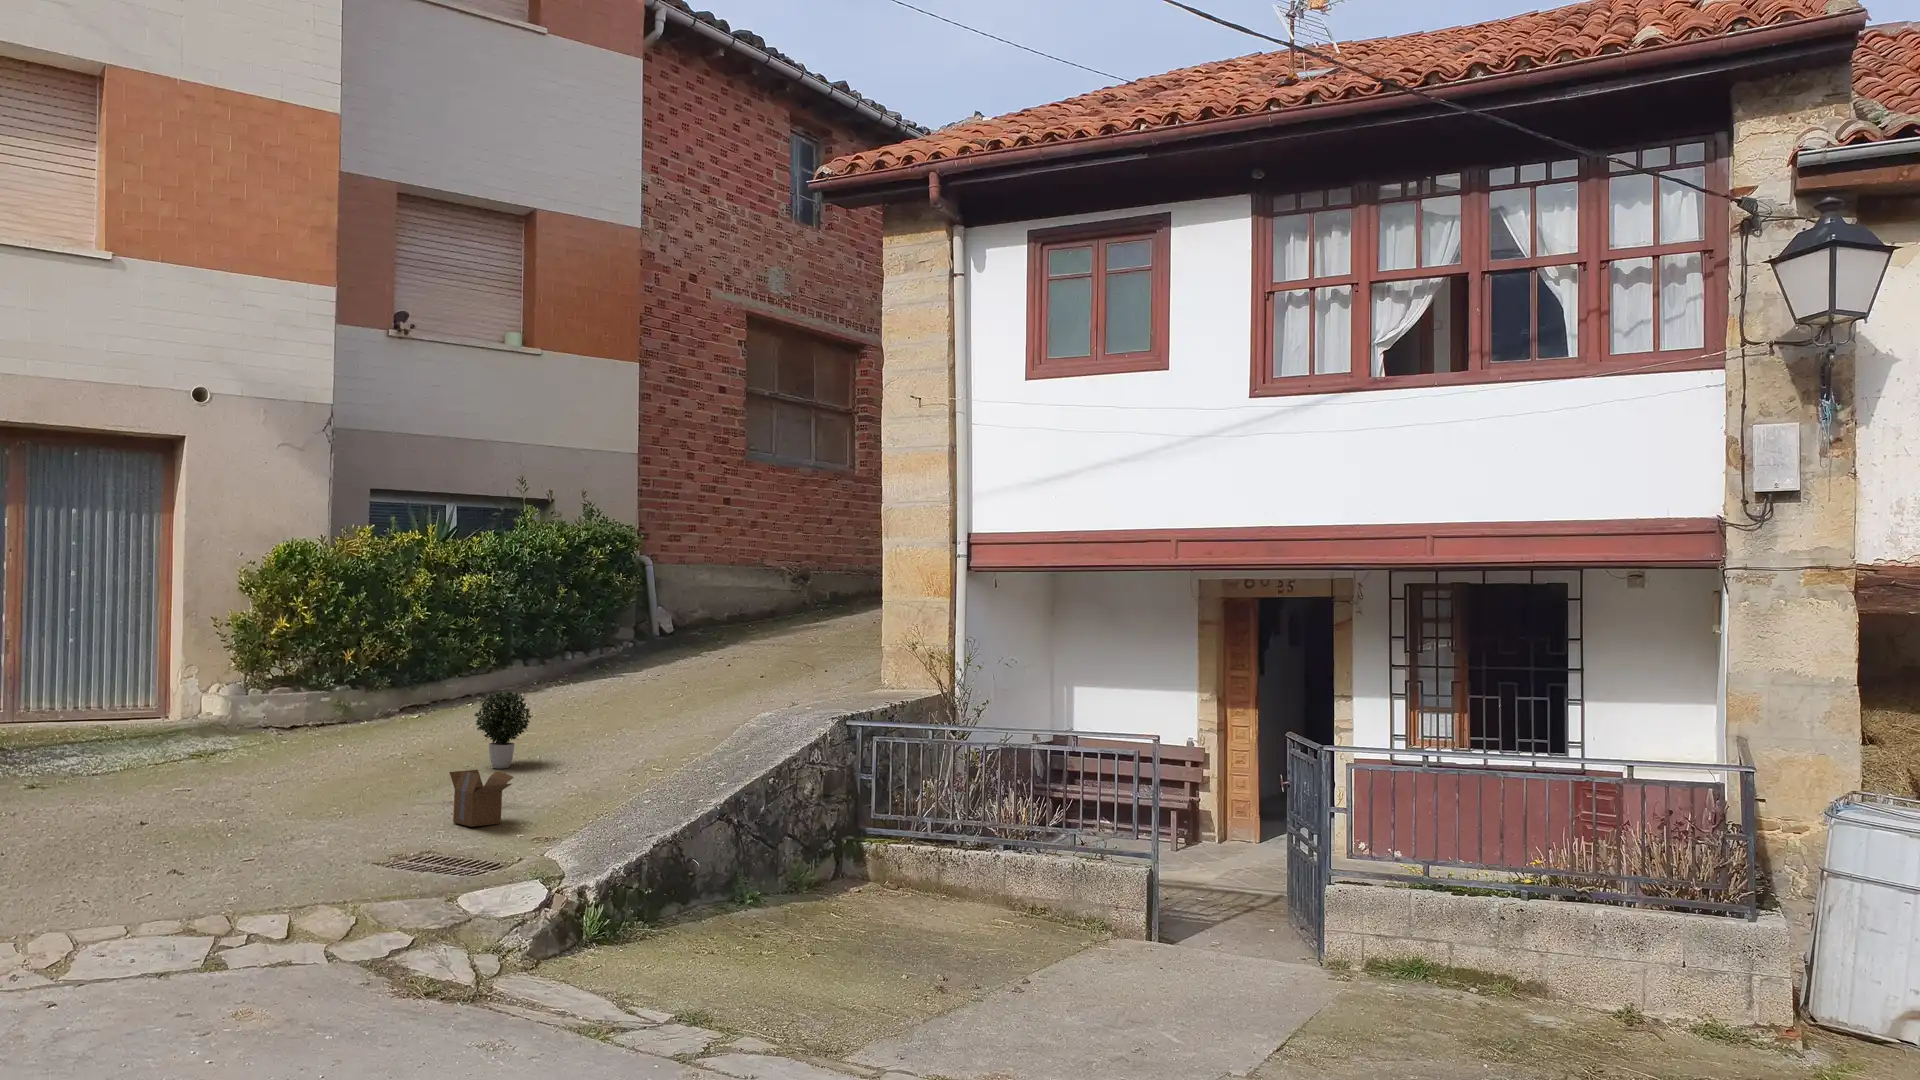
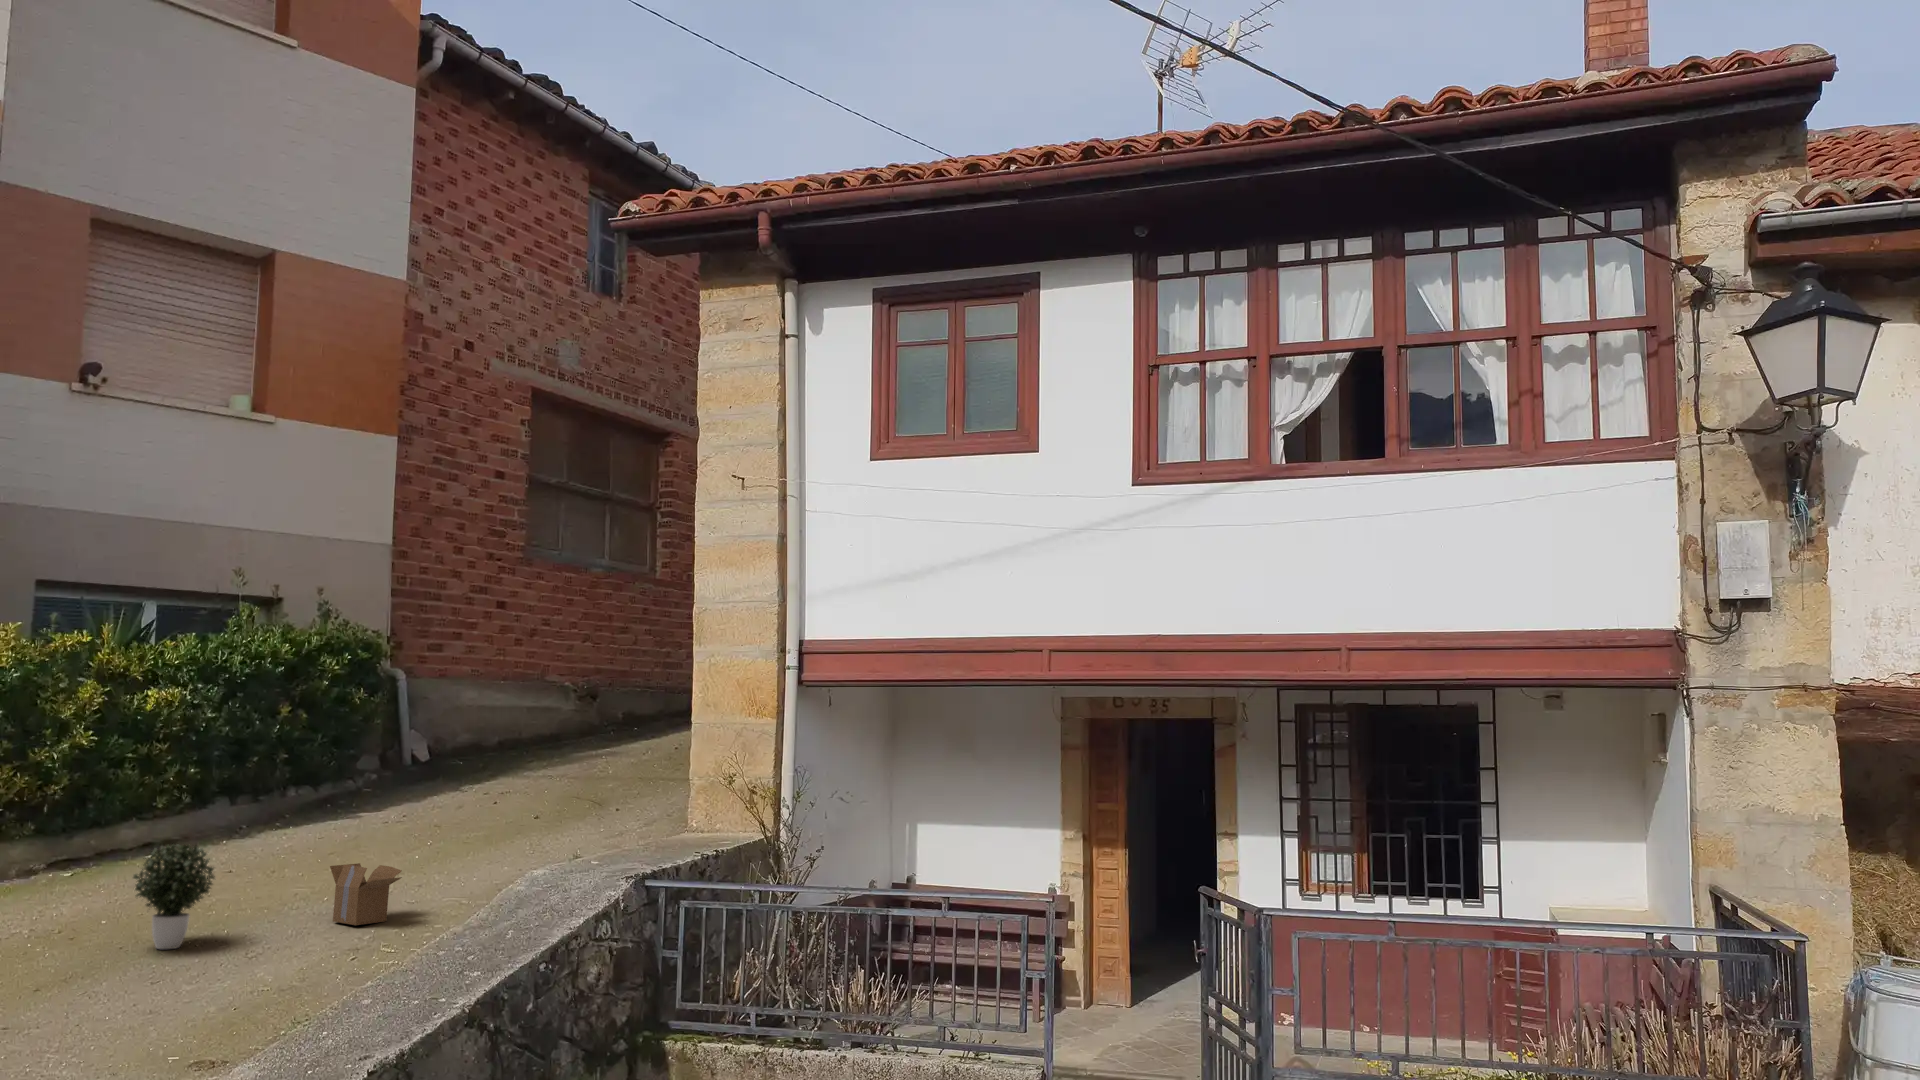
cardboard box: present [449,770,514,827] -> present [330,863,402,925]

